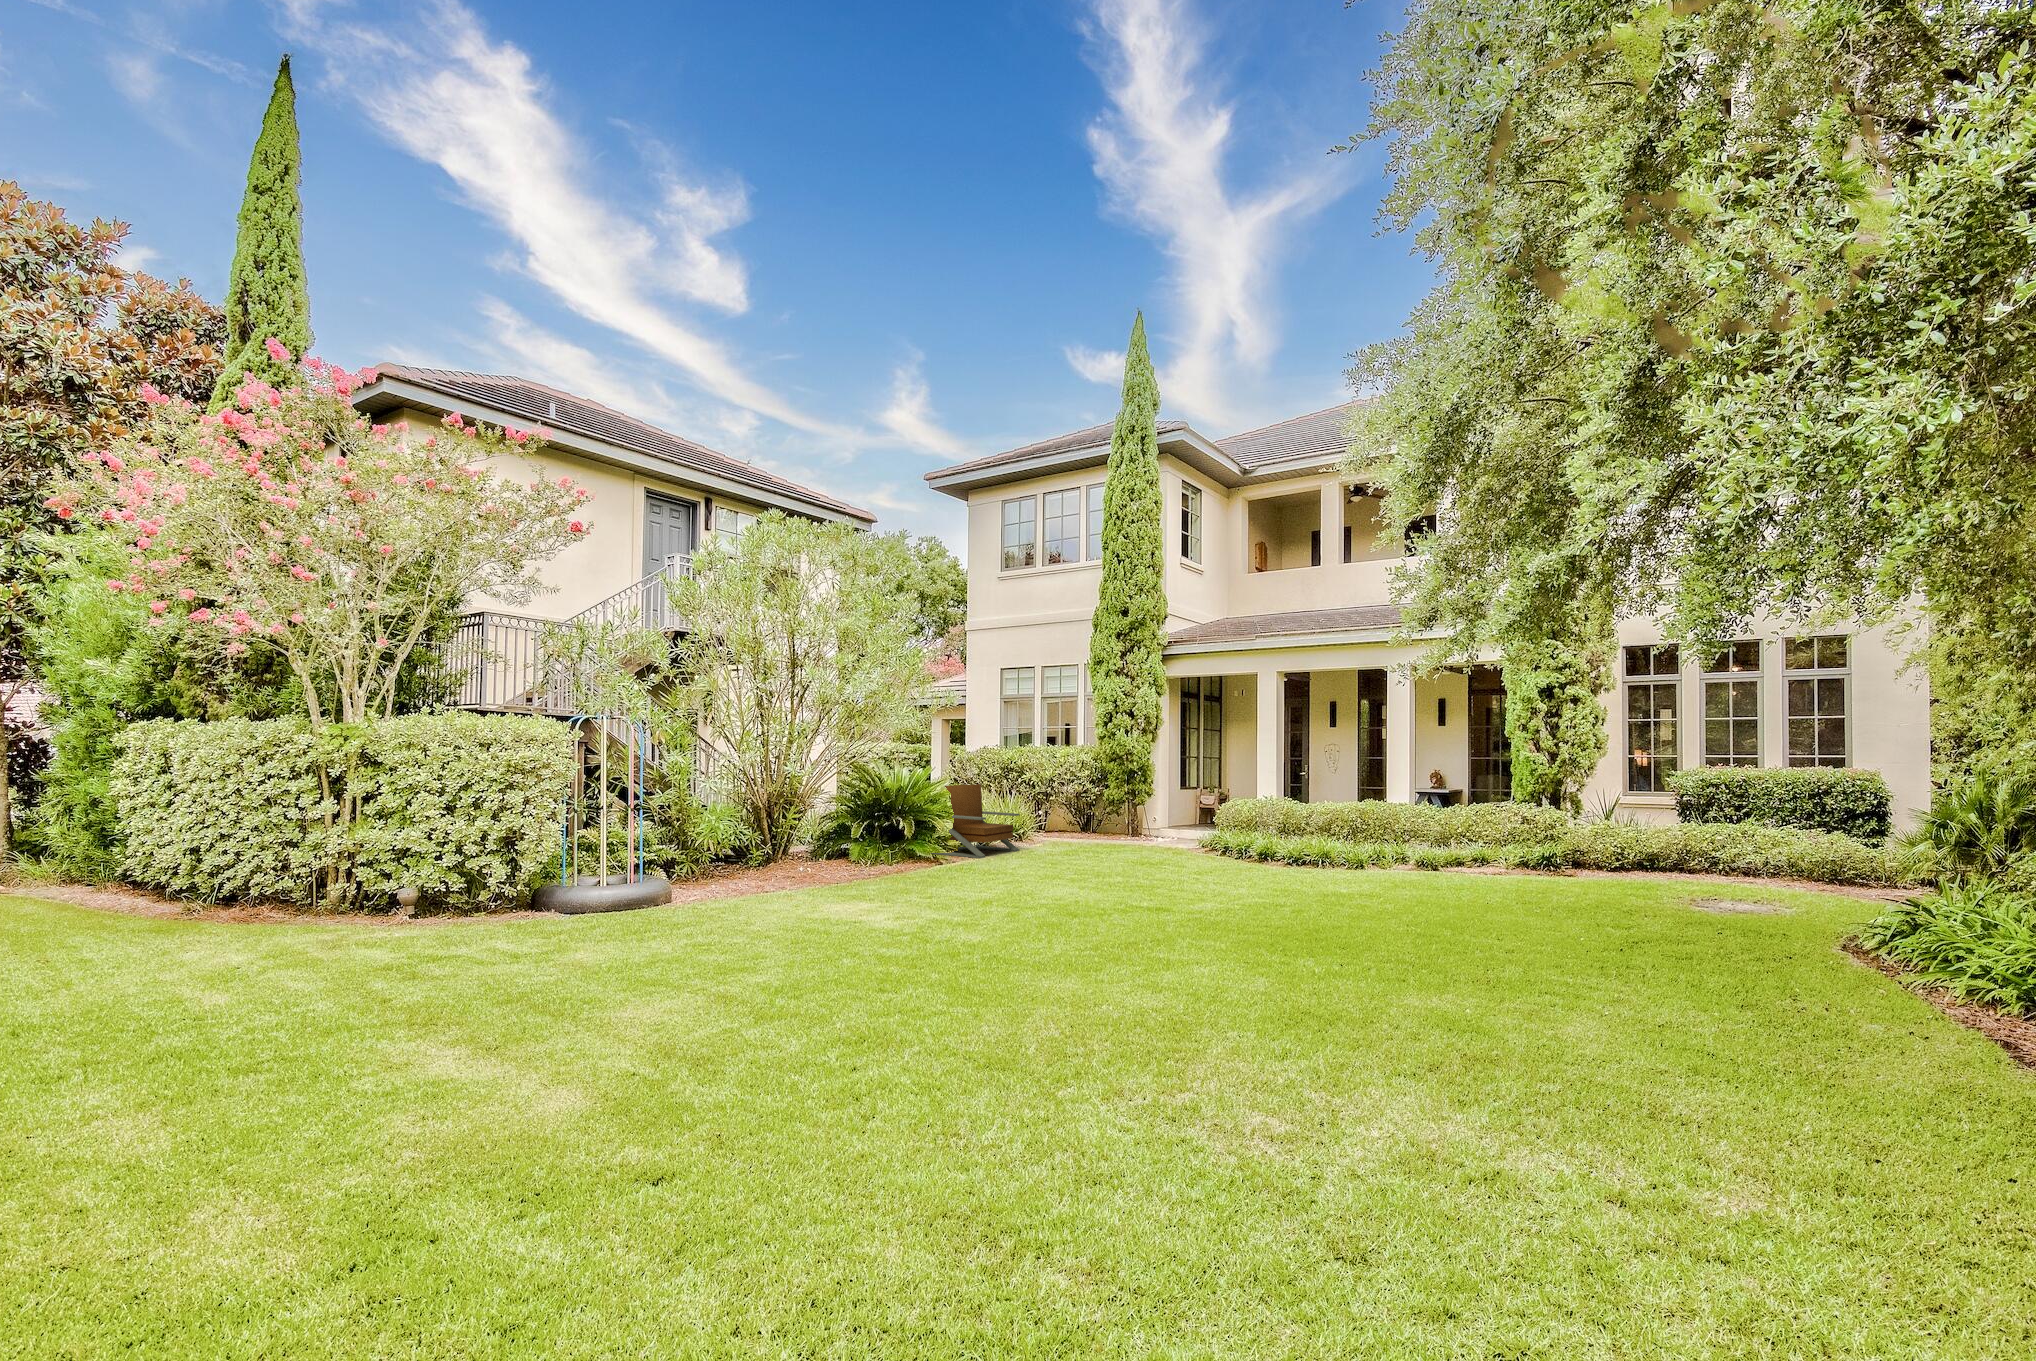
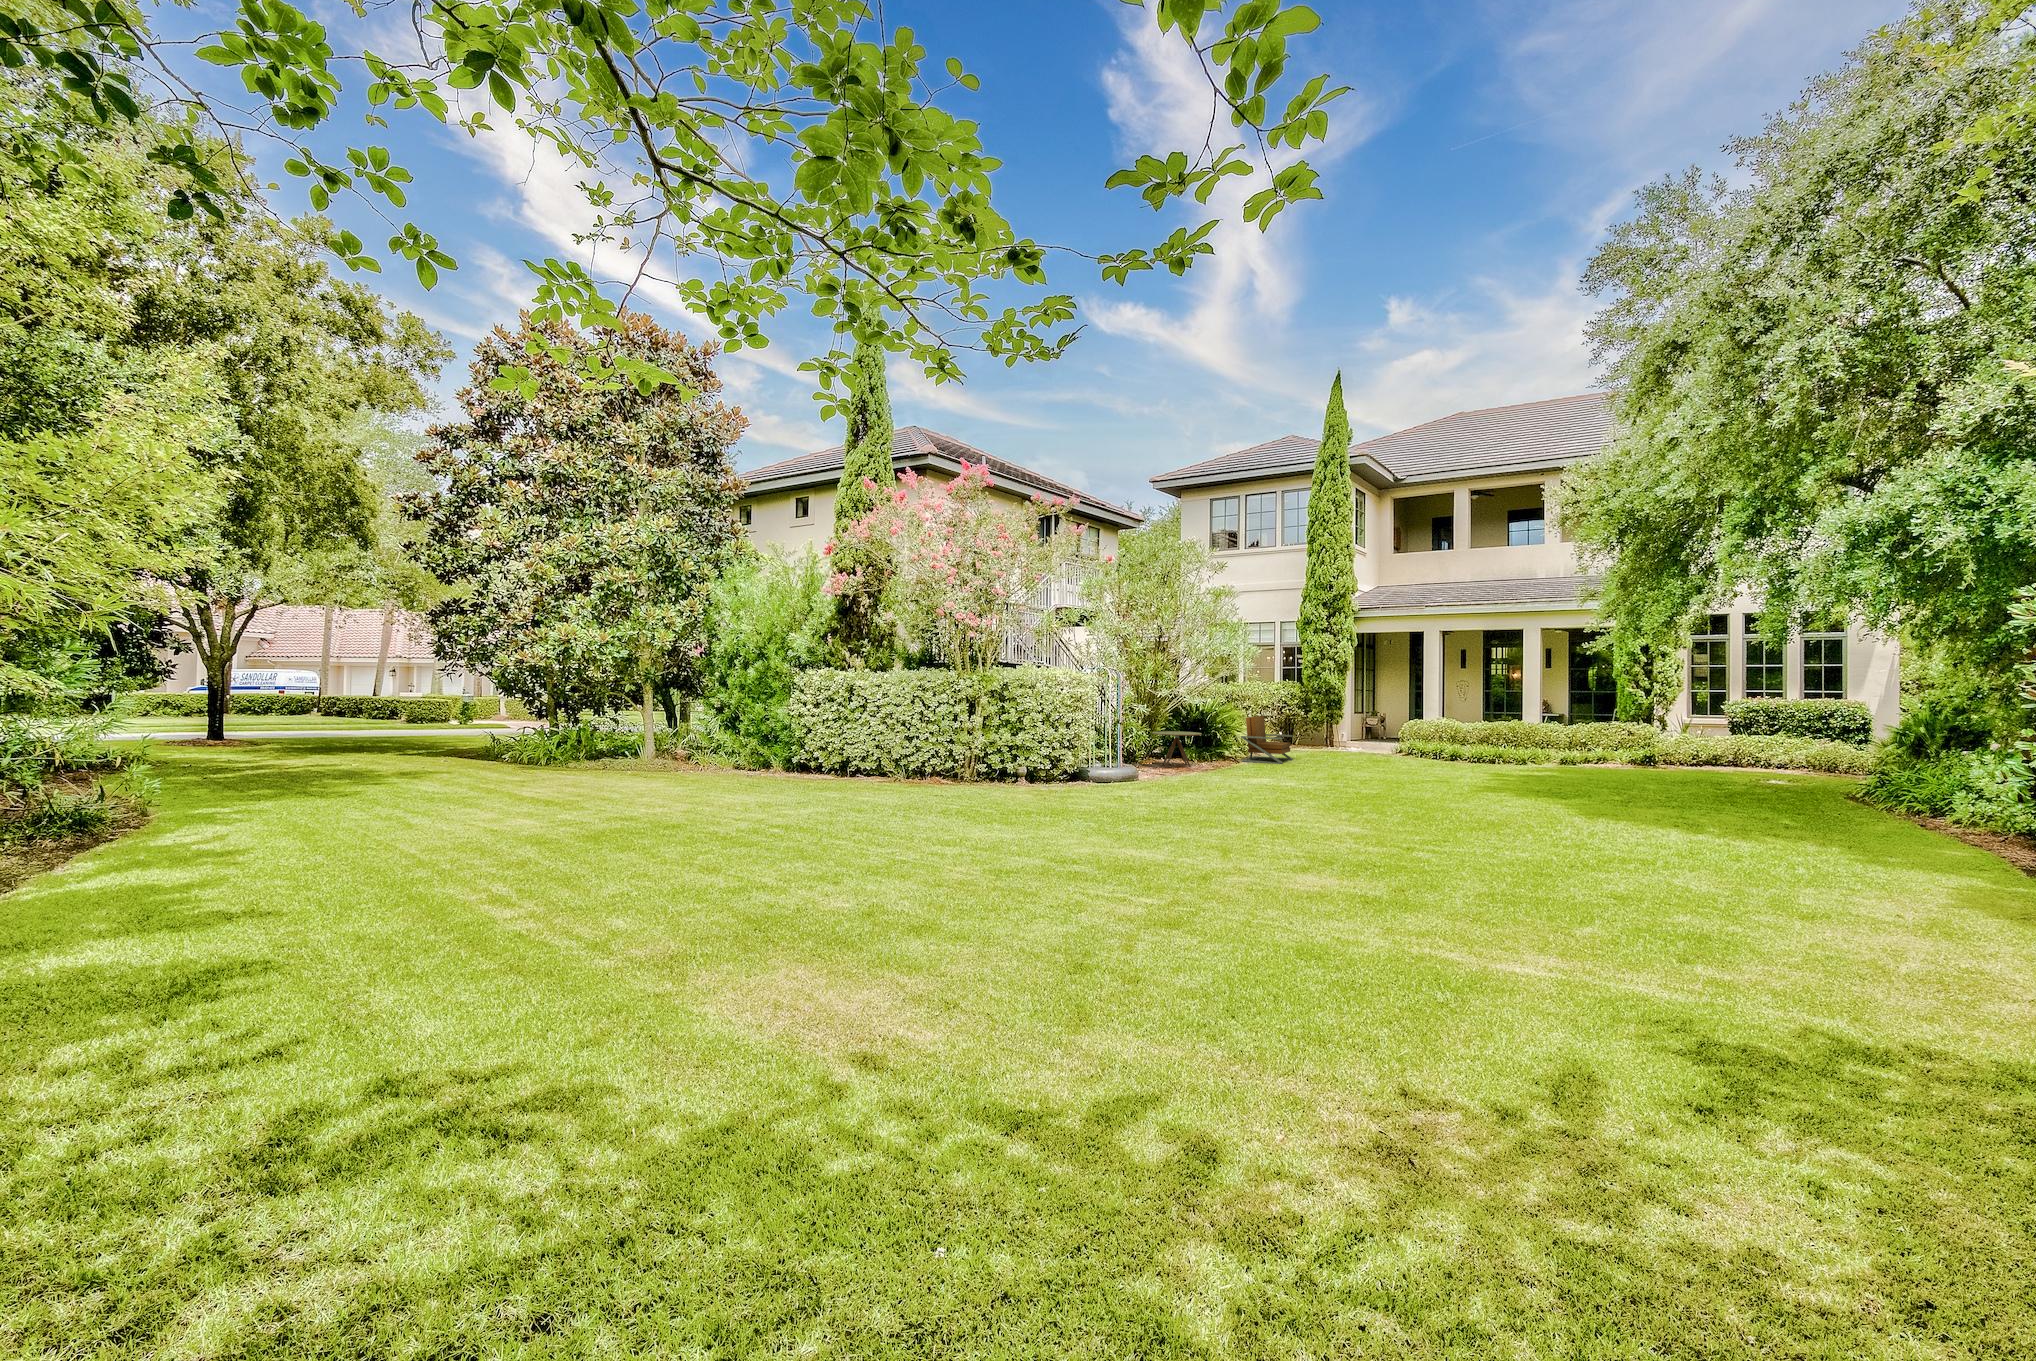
round table: none [768,806,845,863] -> present [1152,731,1202,767]

